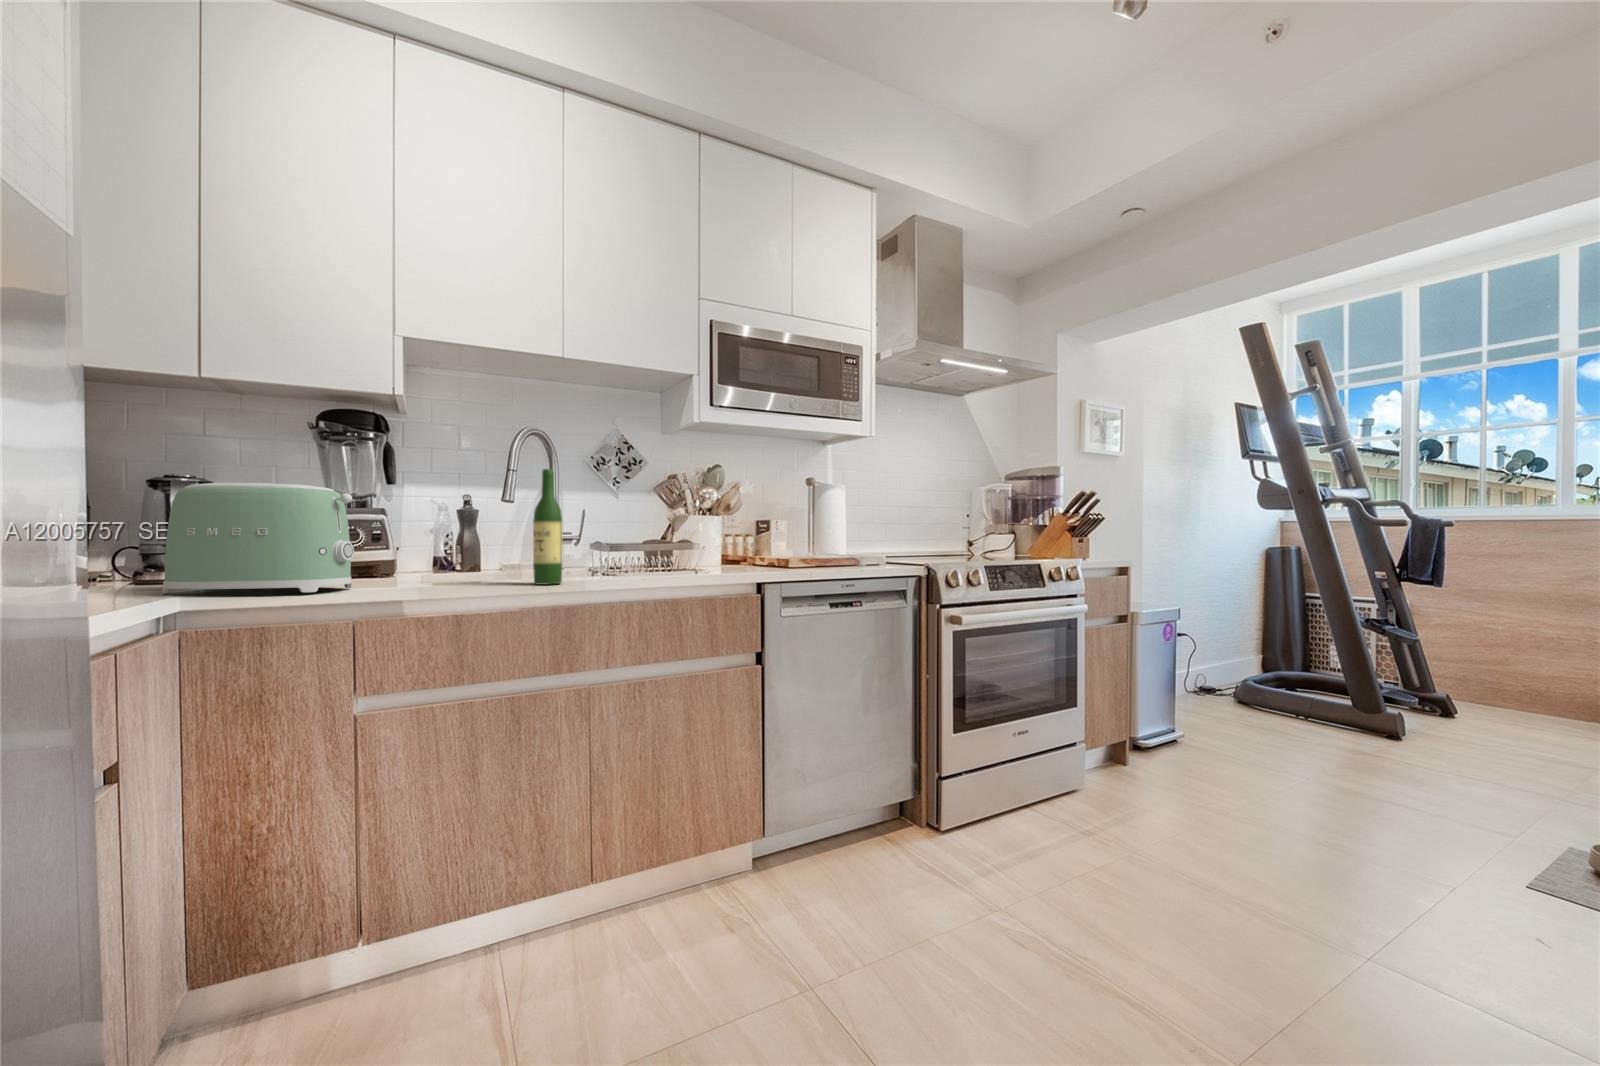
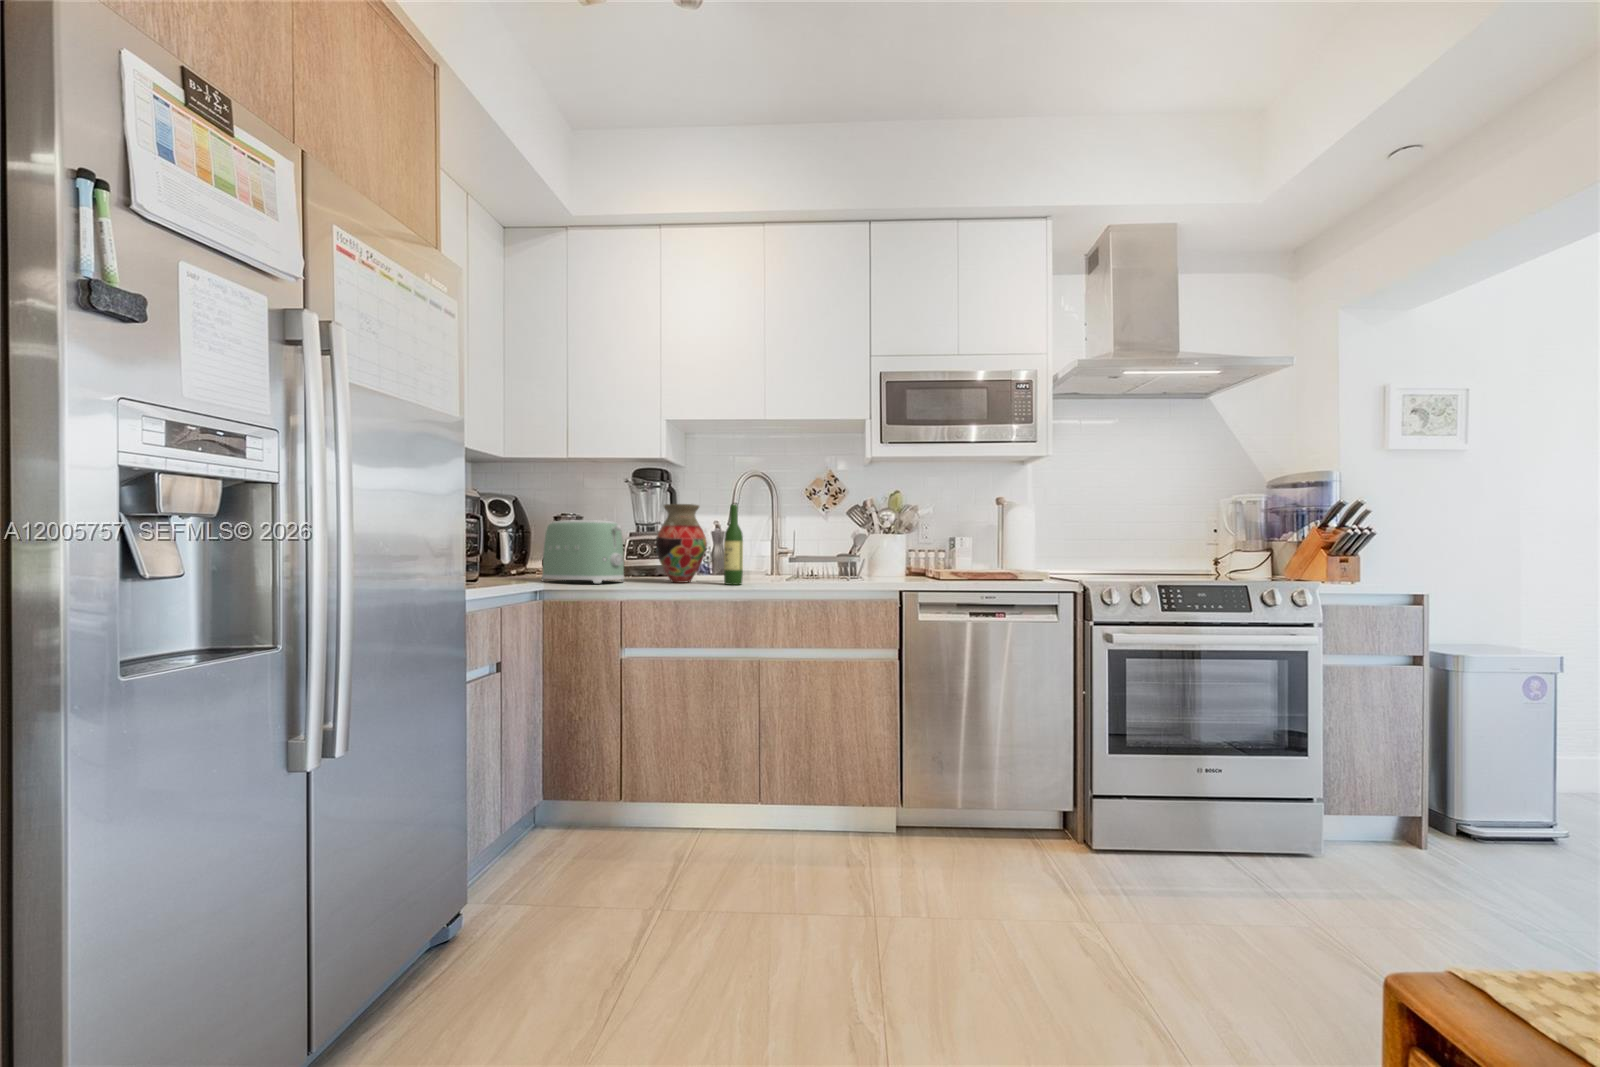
vase: none [409,464,496,585] -> present [655,504,707,583]

